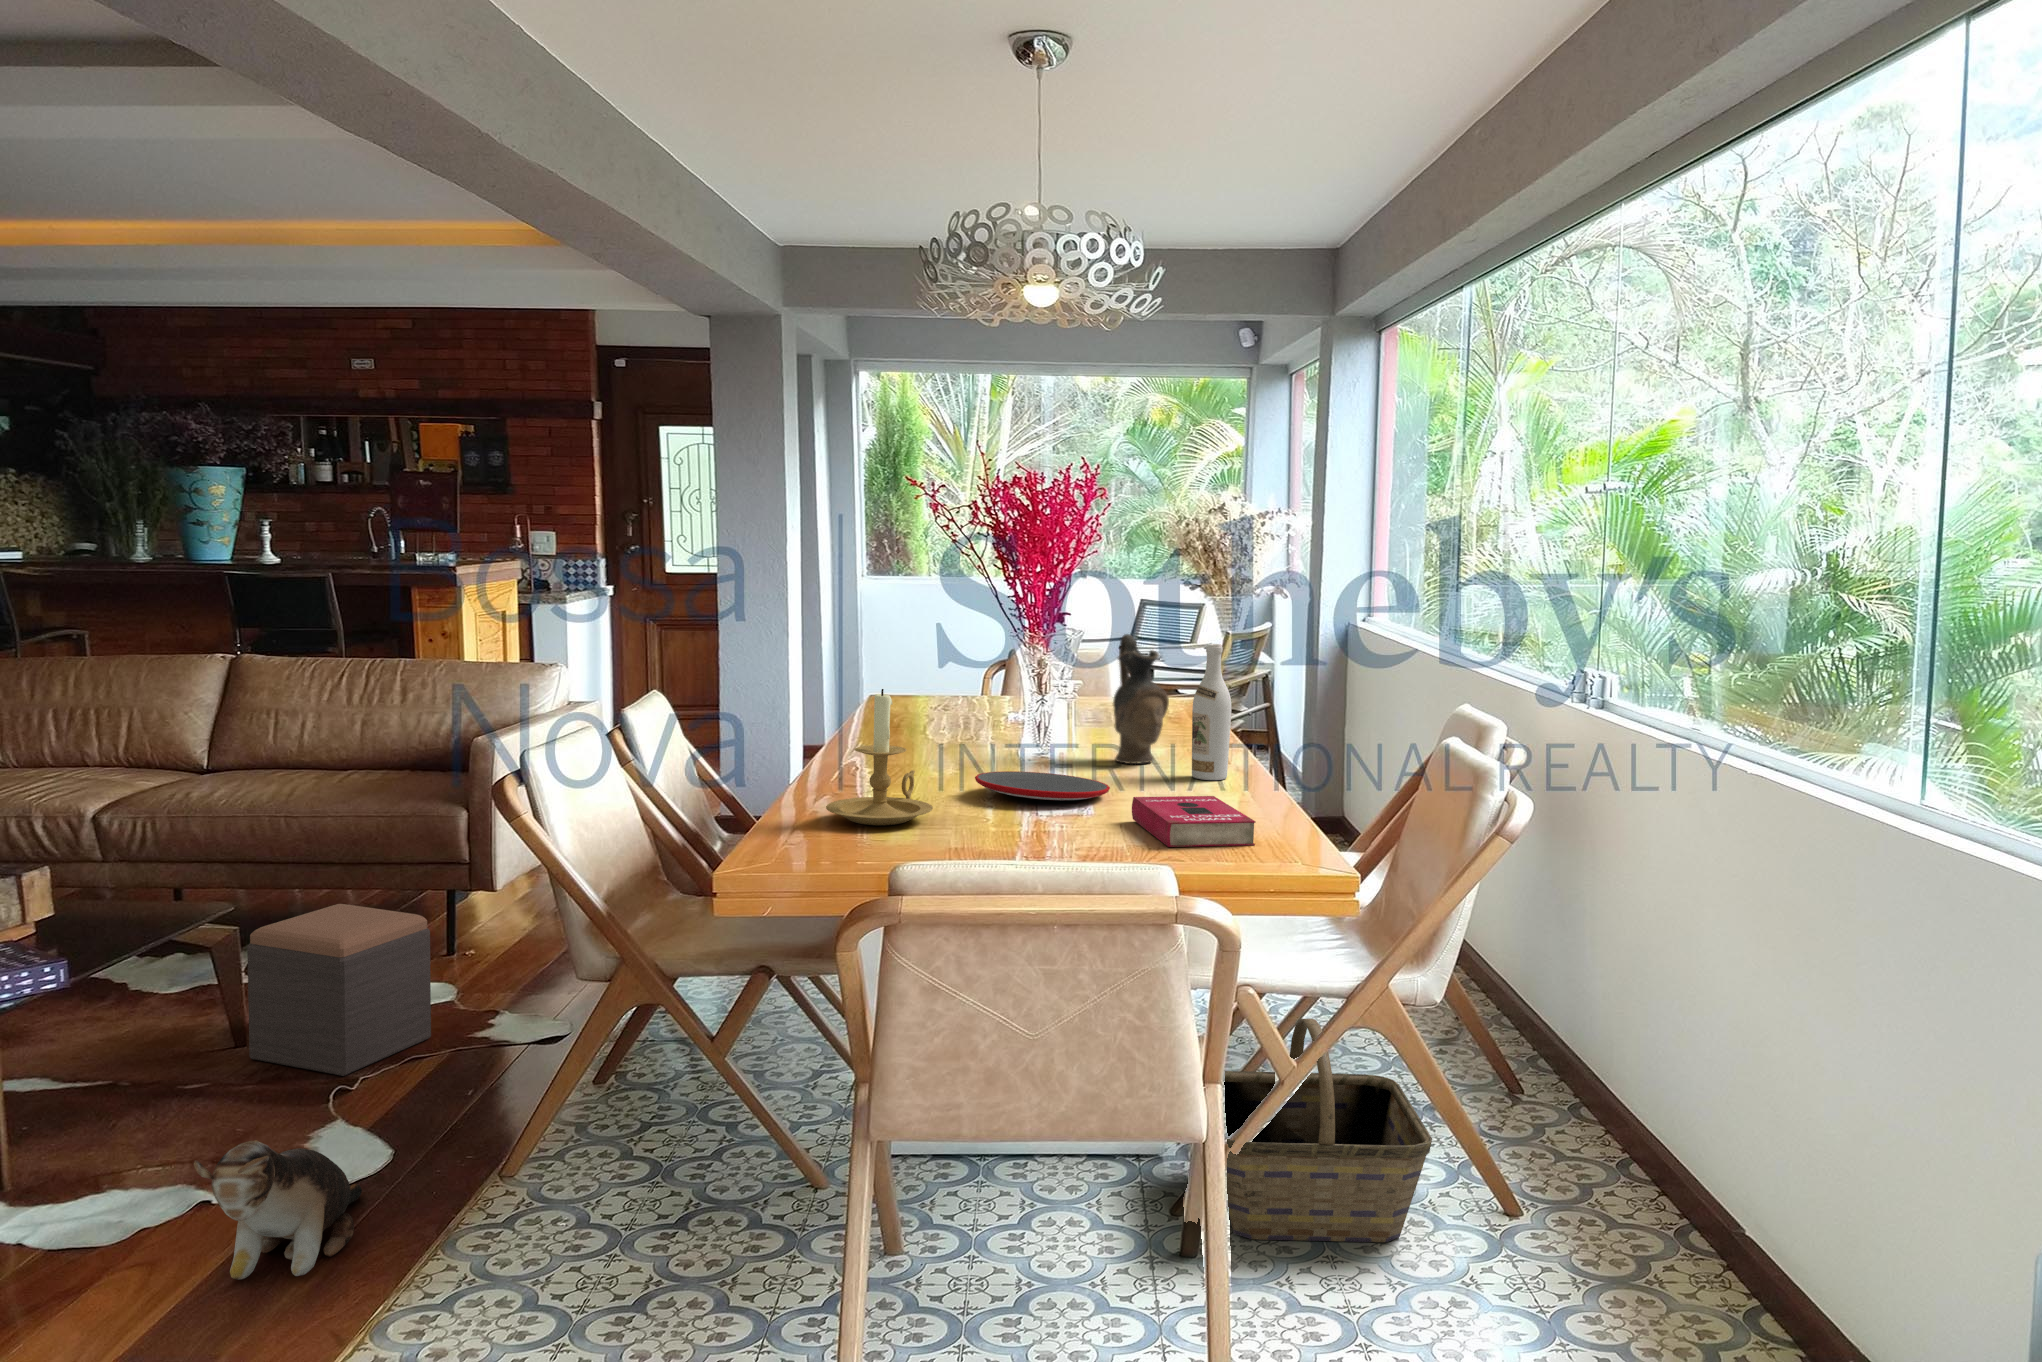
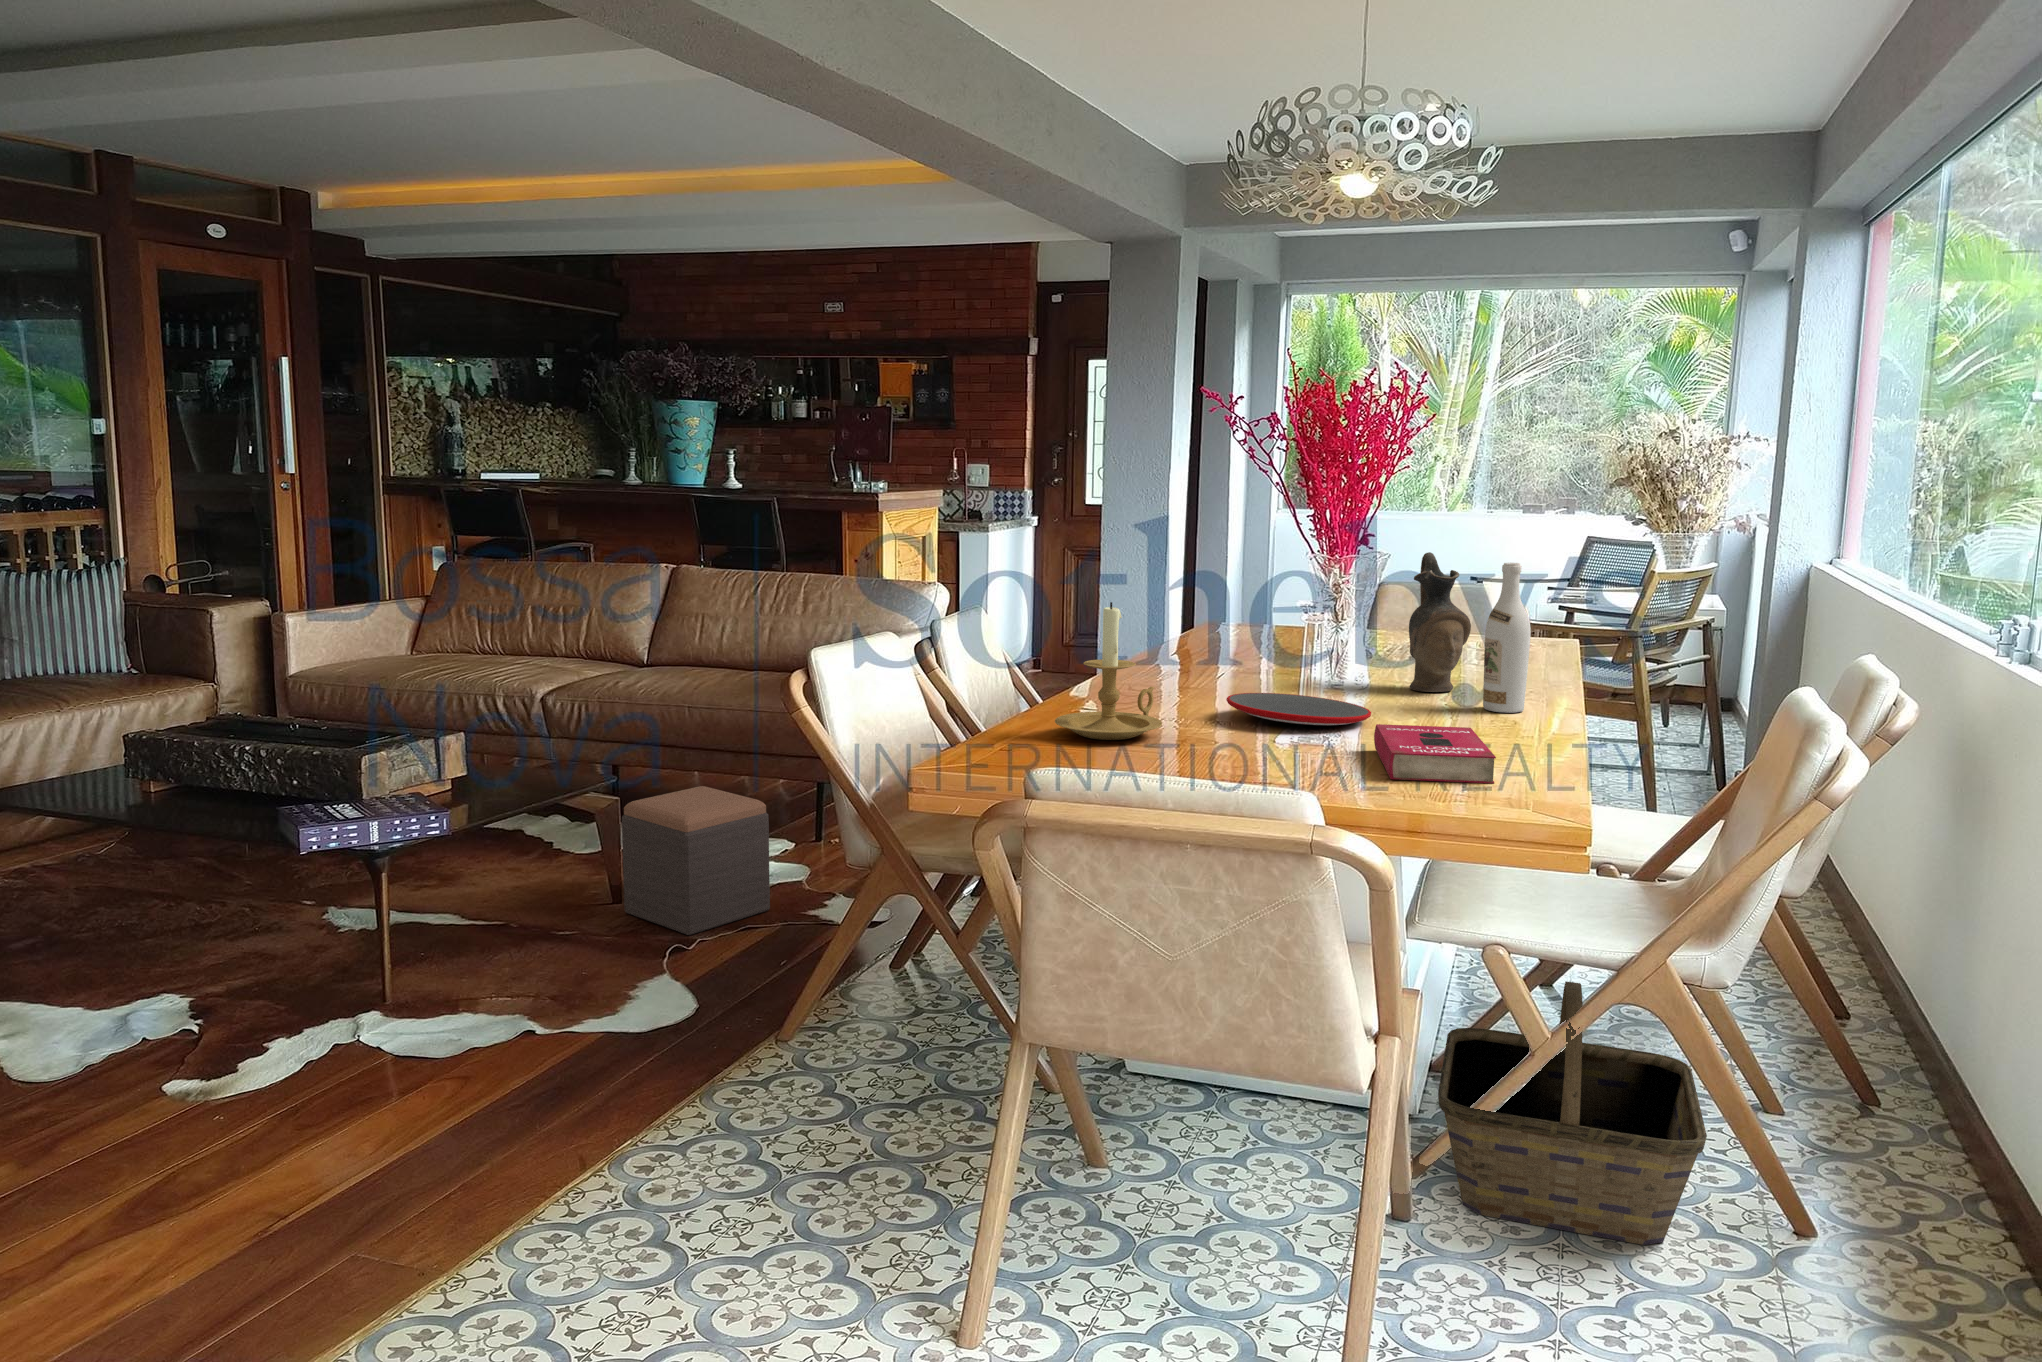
plush toy: present [194,1140,362,1280] -> none [493,980,659,1101]

